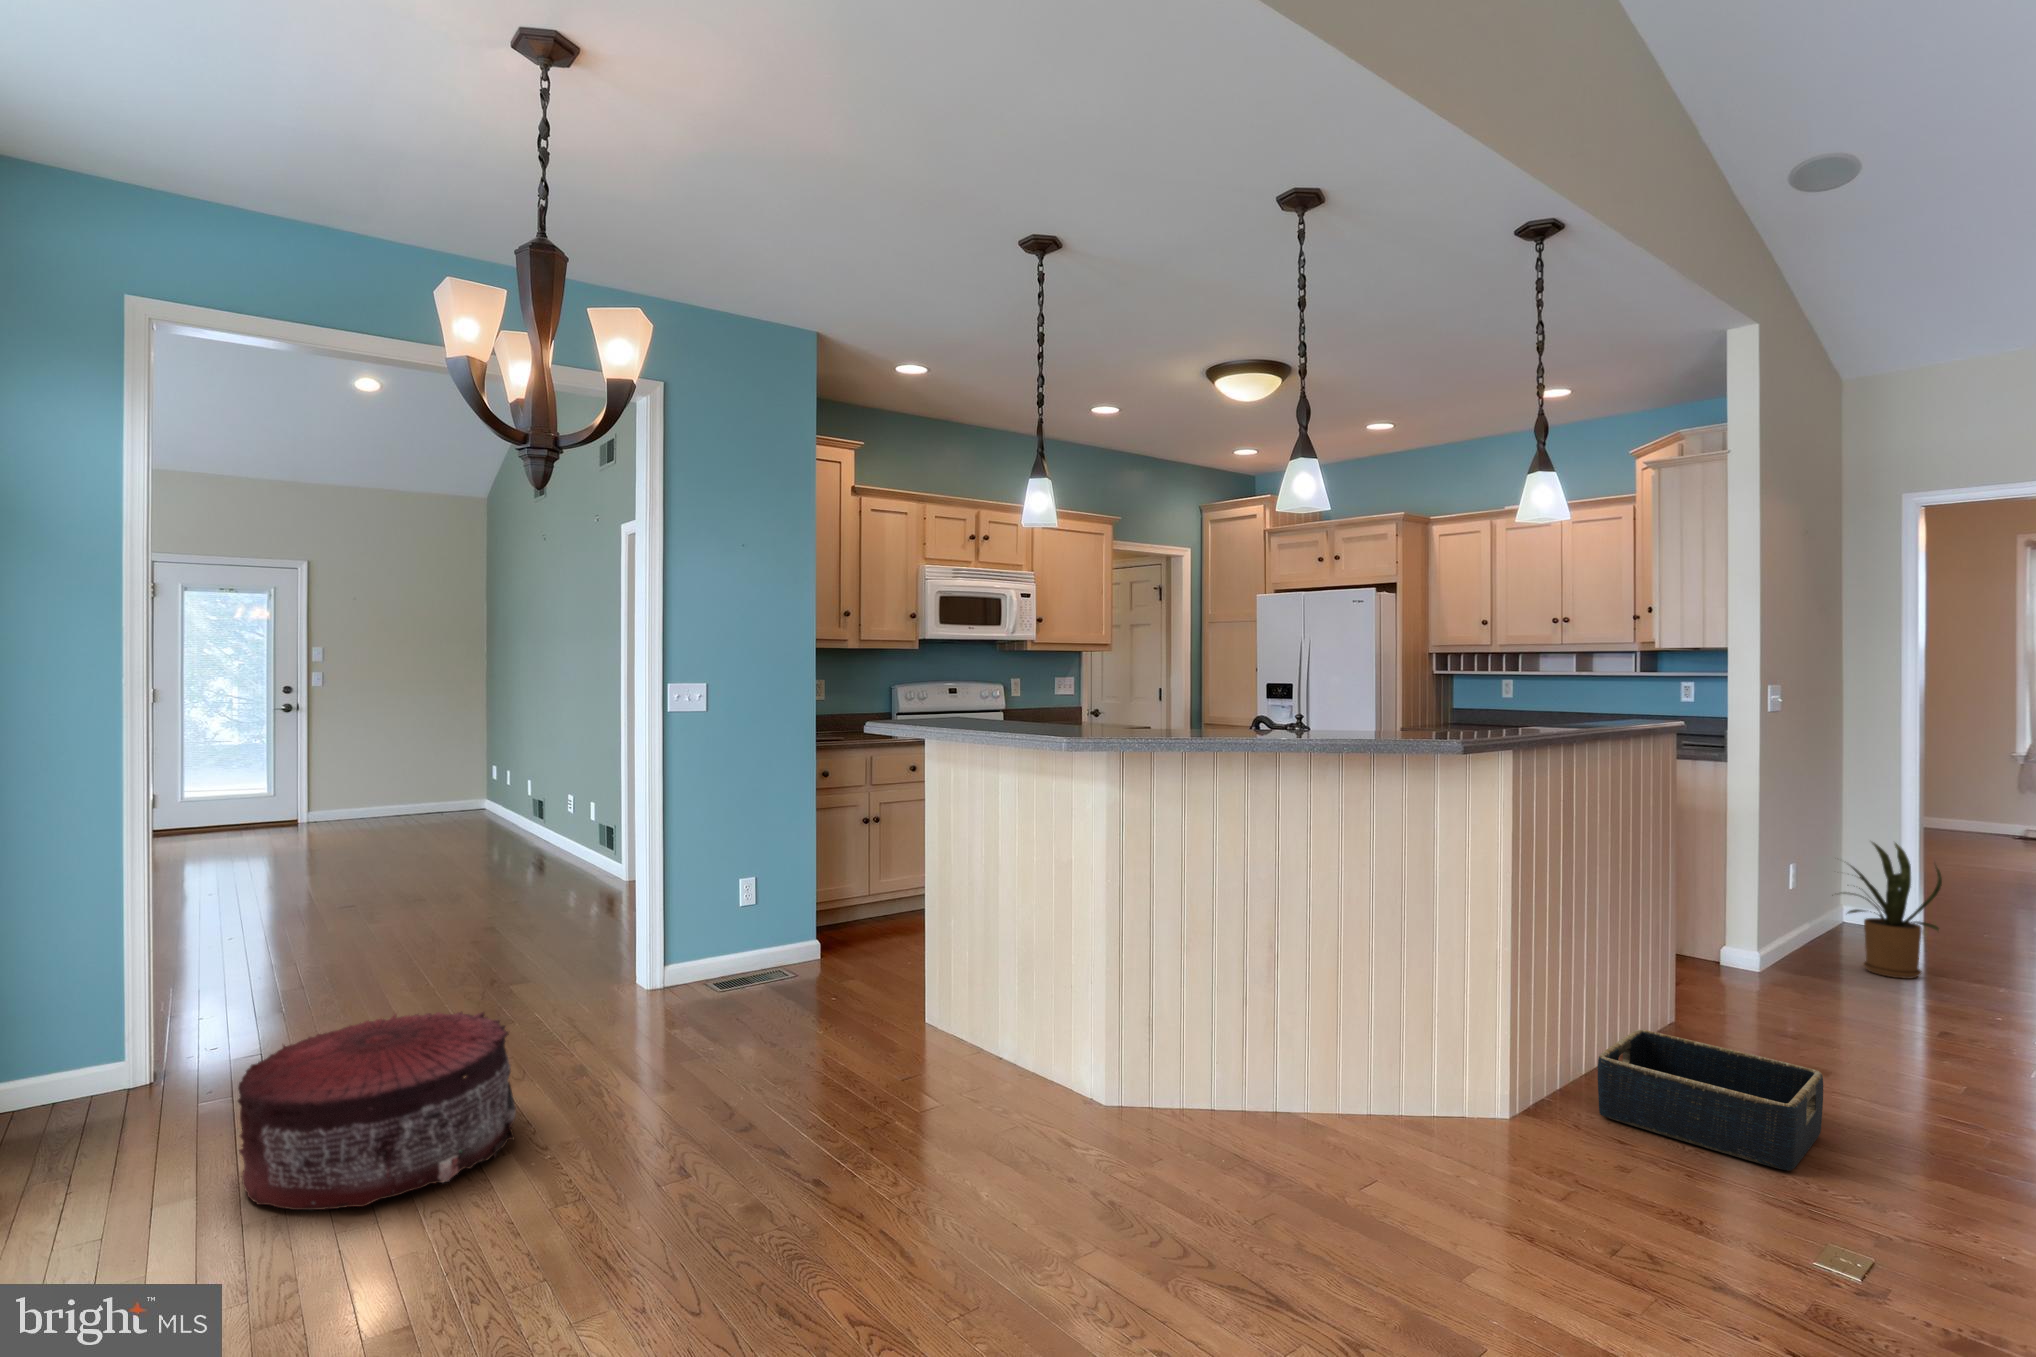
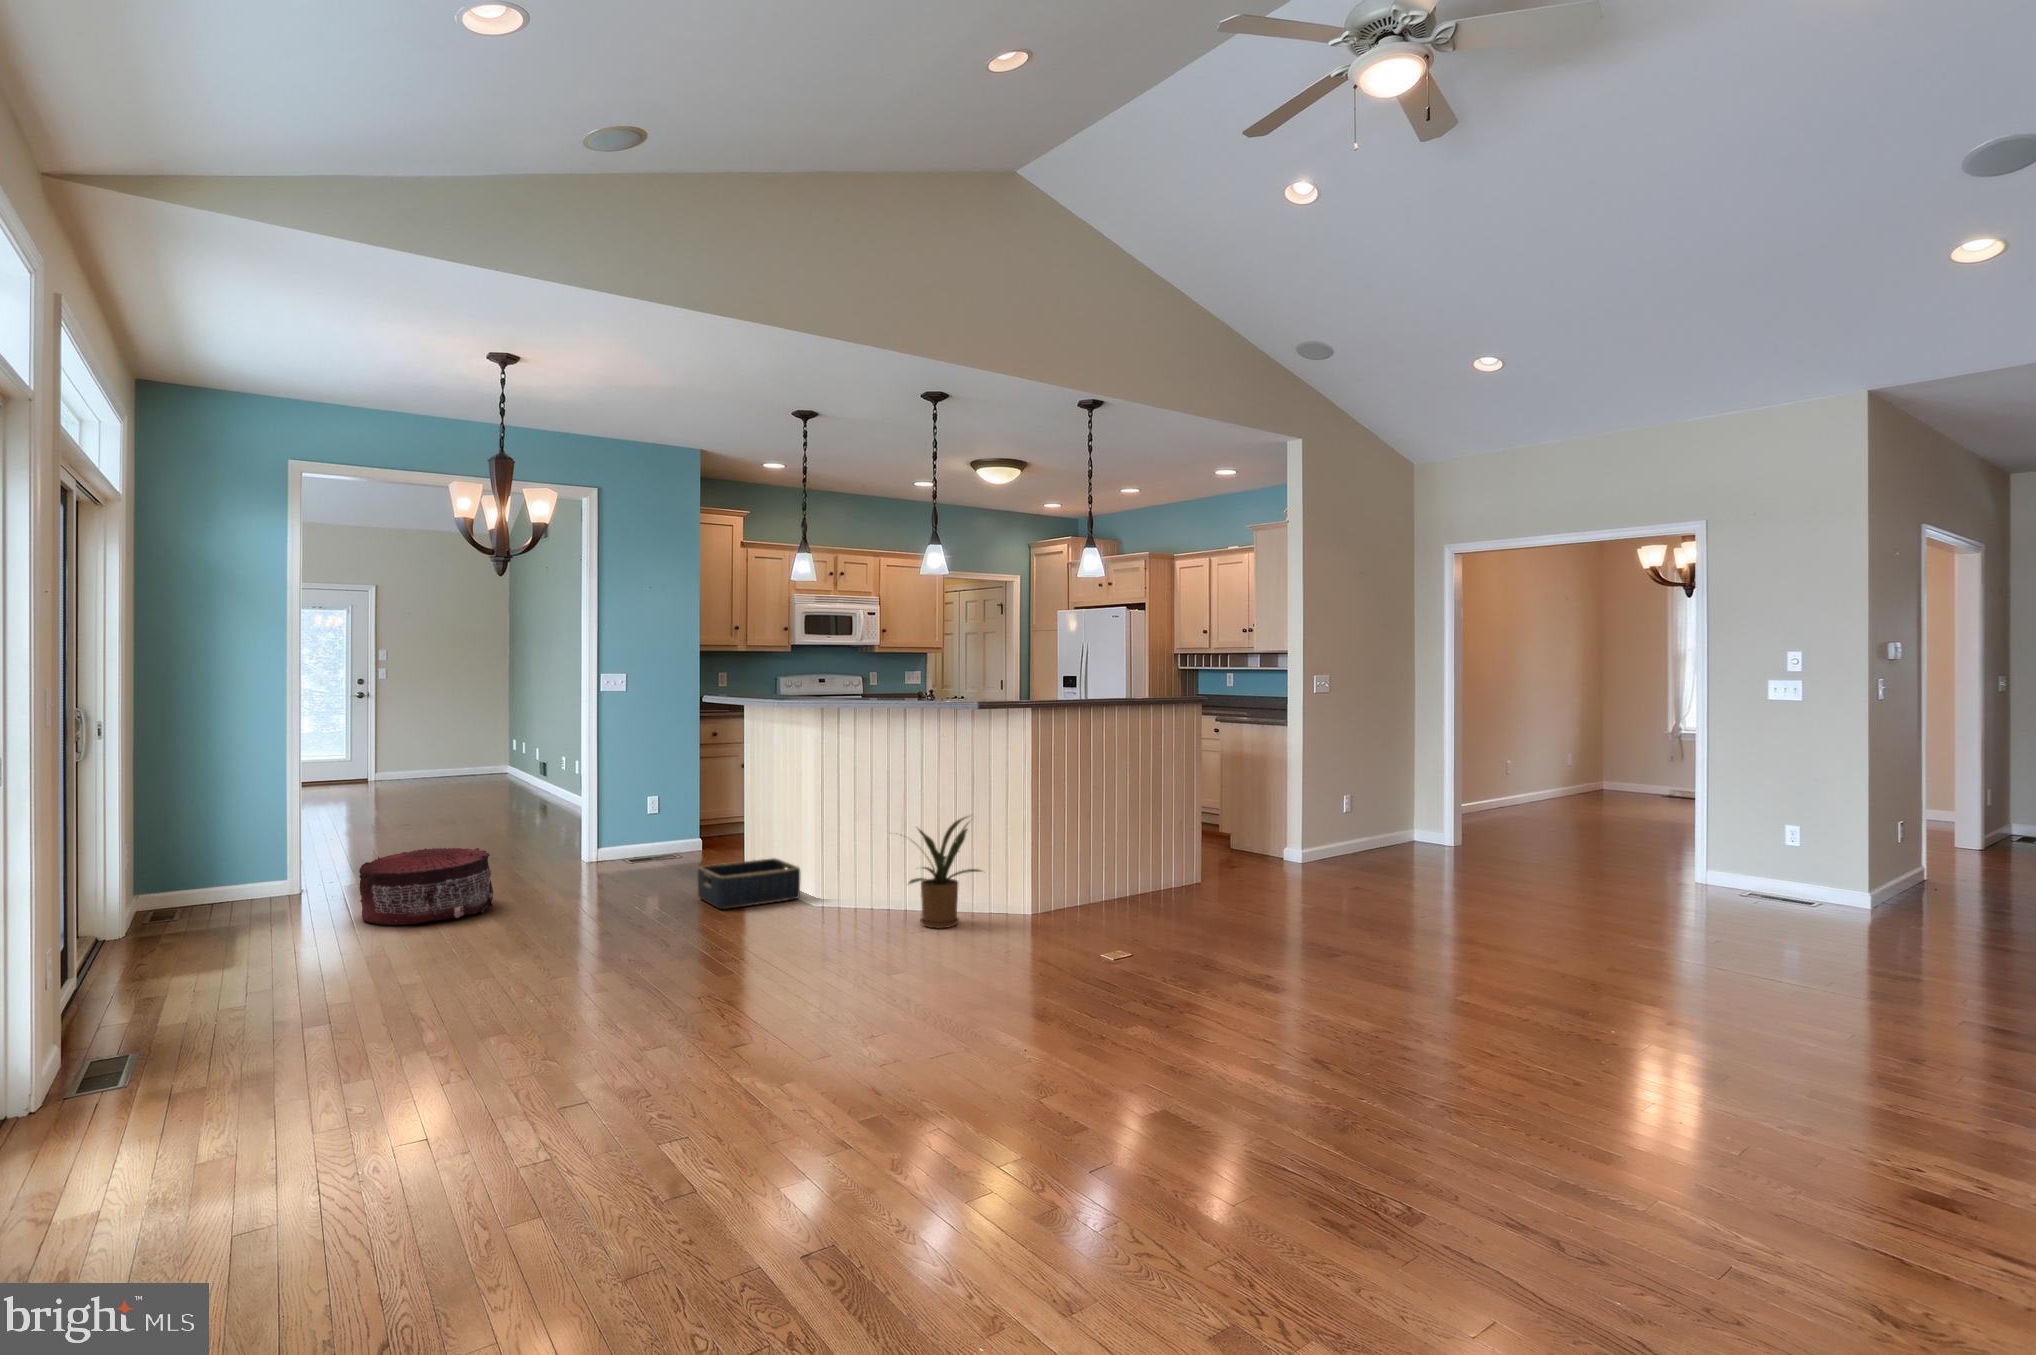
house plant: present [1832,842,1942,979] -> present [908,817,981,928]
basket: present [1598,1030,1823,1171] -> present [698,858,800,909]

